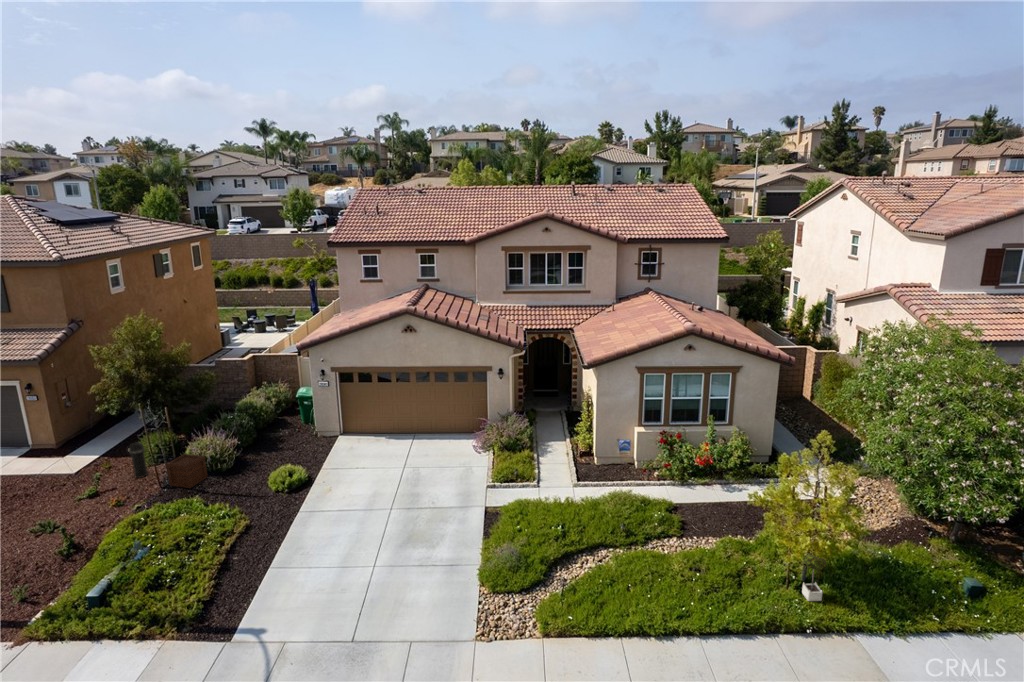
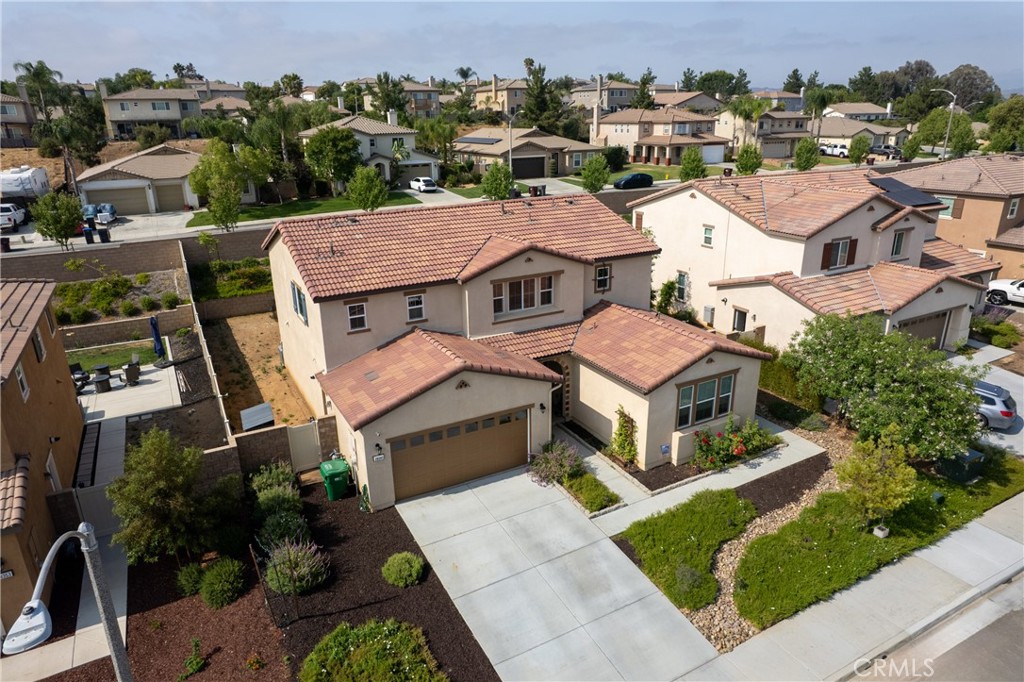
trash can: present [128,443,148,478] -> none [229,580,249,619]
wooden crate: present [166,454,207,488] -> none [292,571,324,614]

